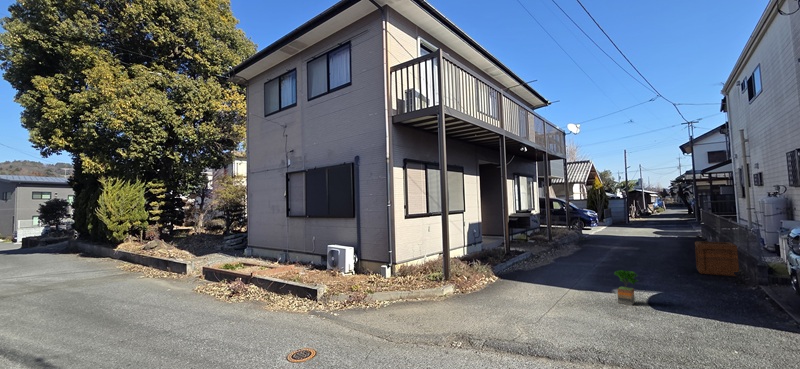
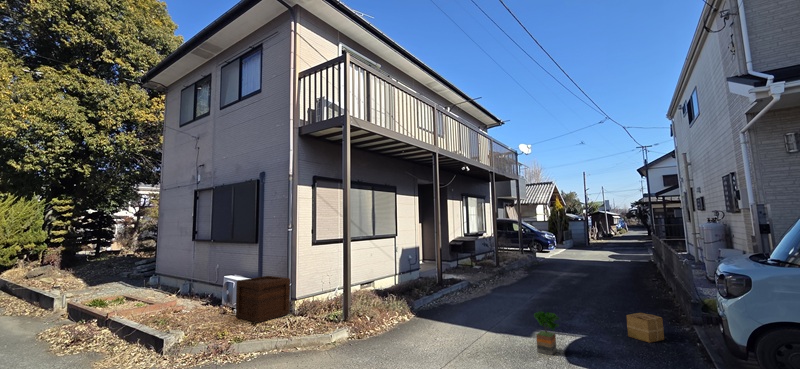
wooden crate: present [695,241,739,276] -> present [236,276,290,323]
cardboard box: none [695,273,730,298] -> present [626,313,664,343]

